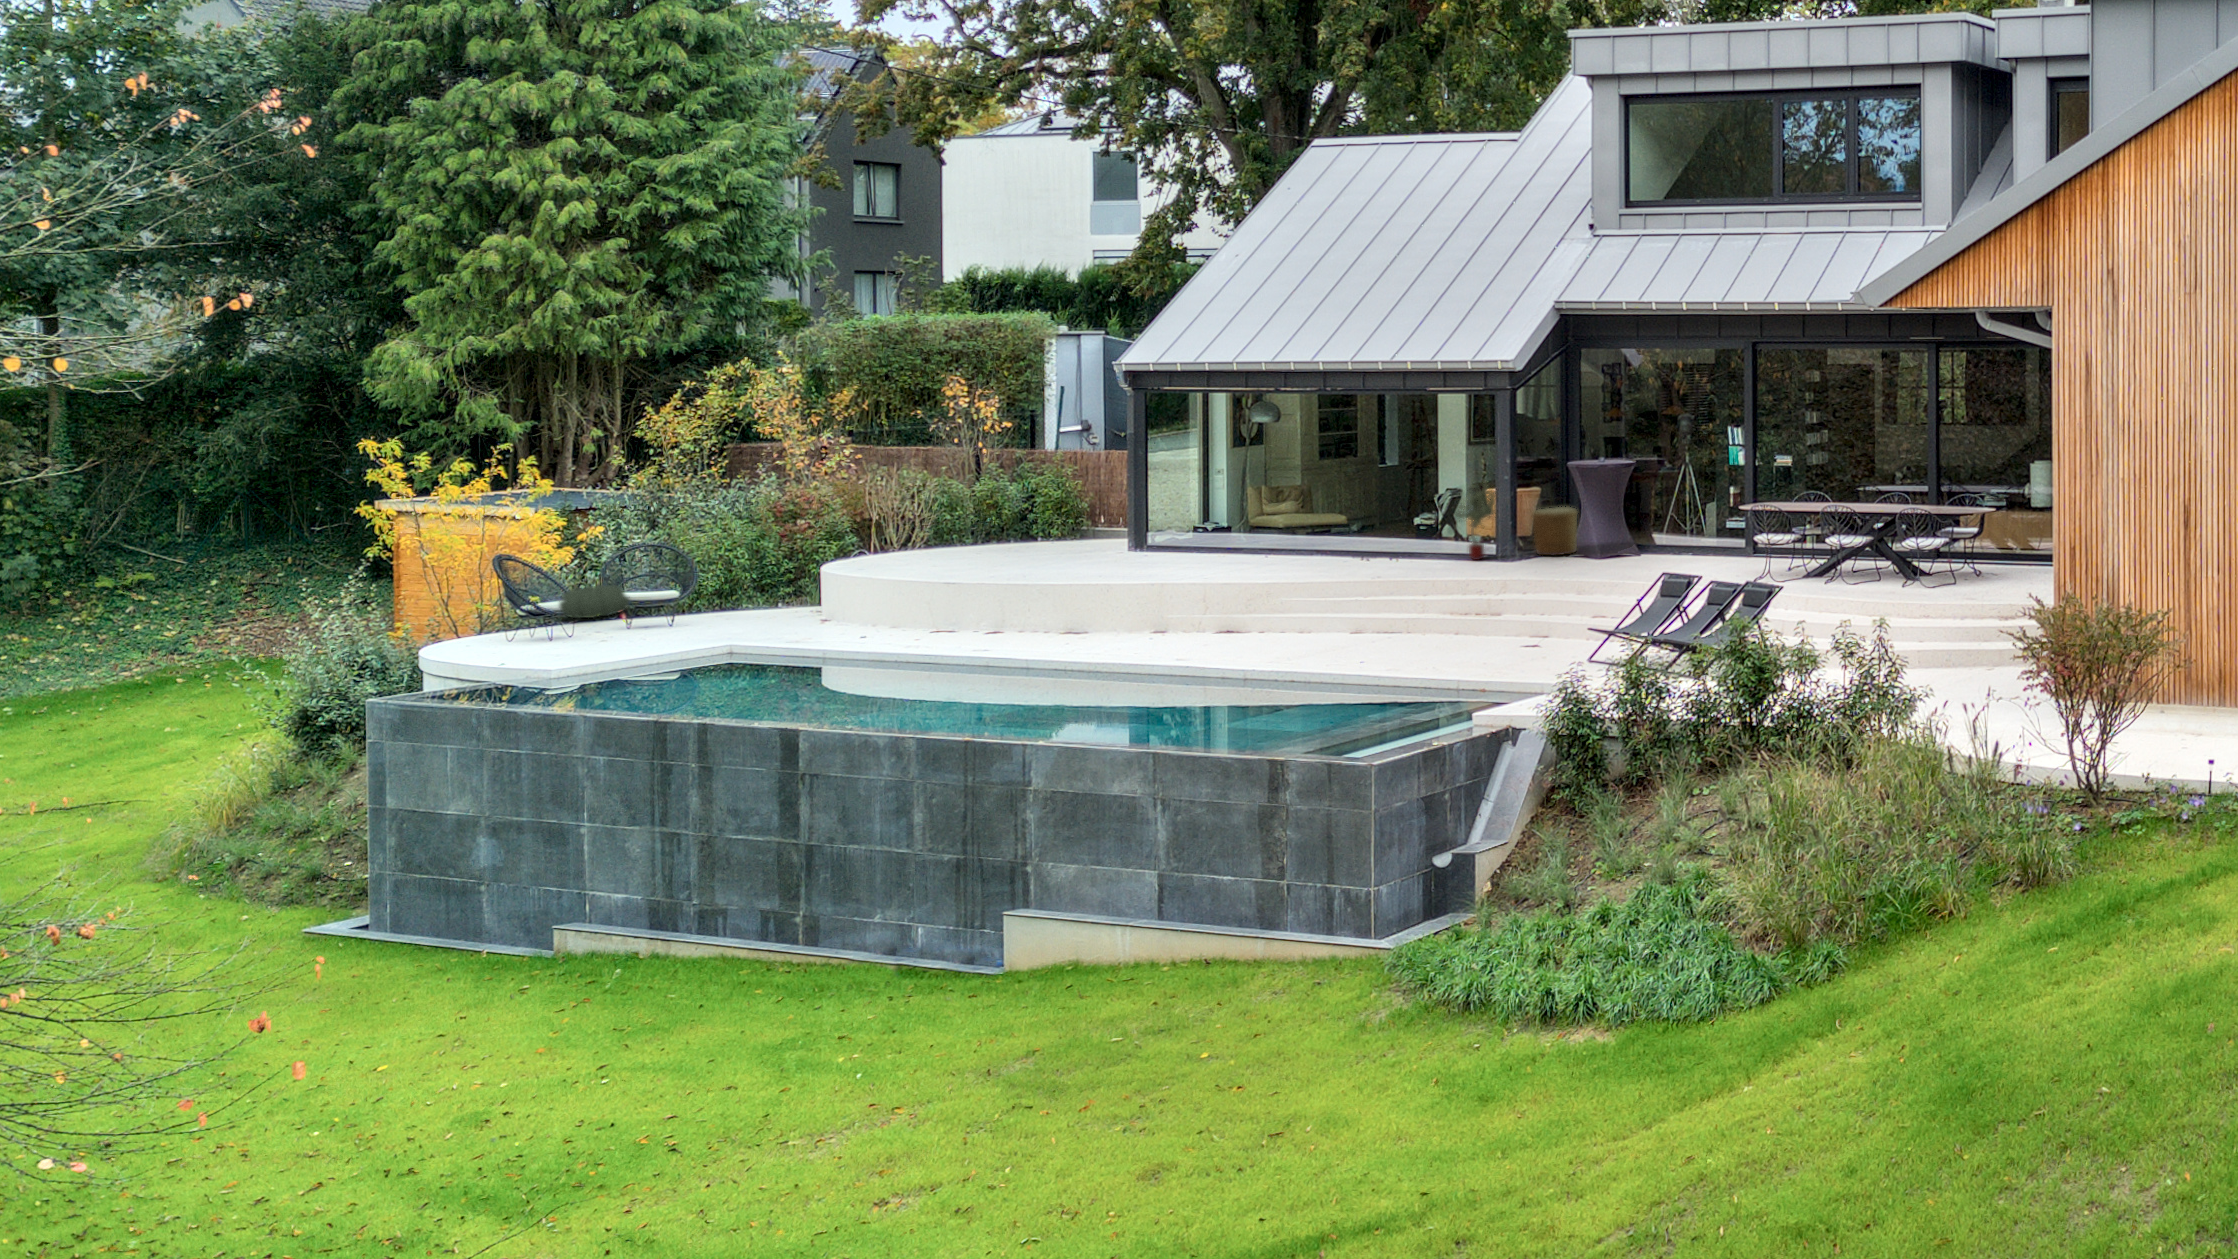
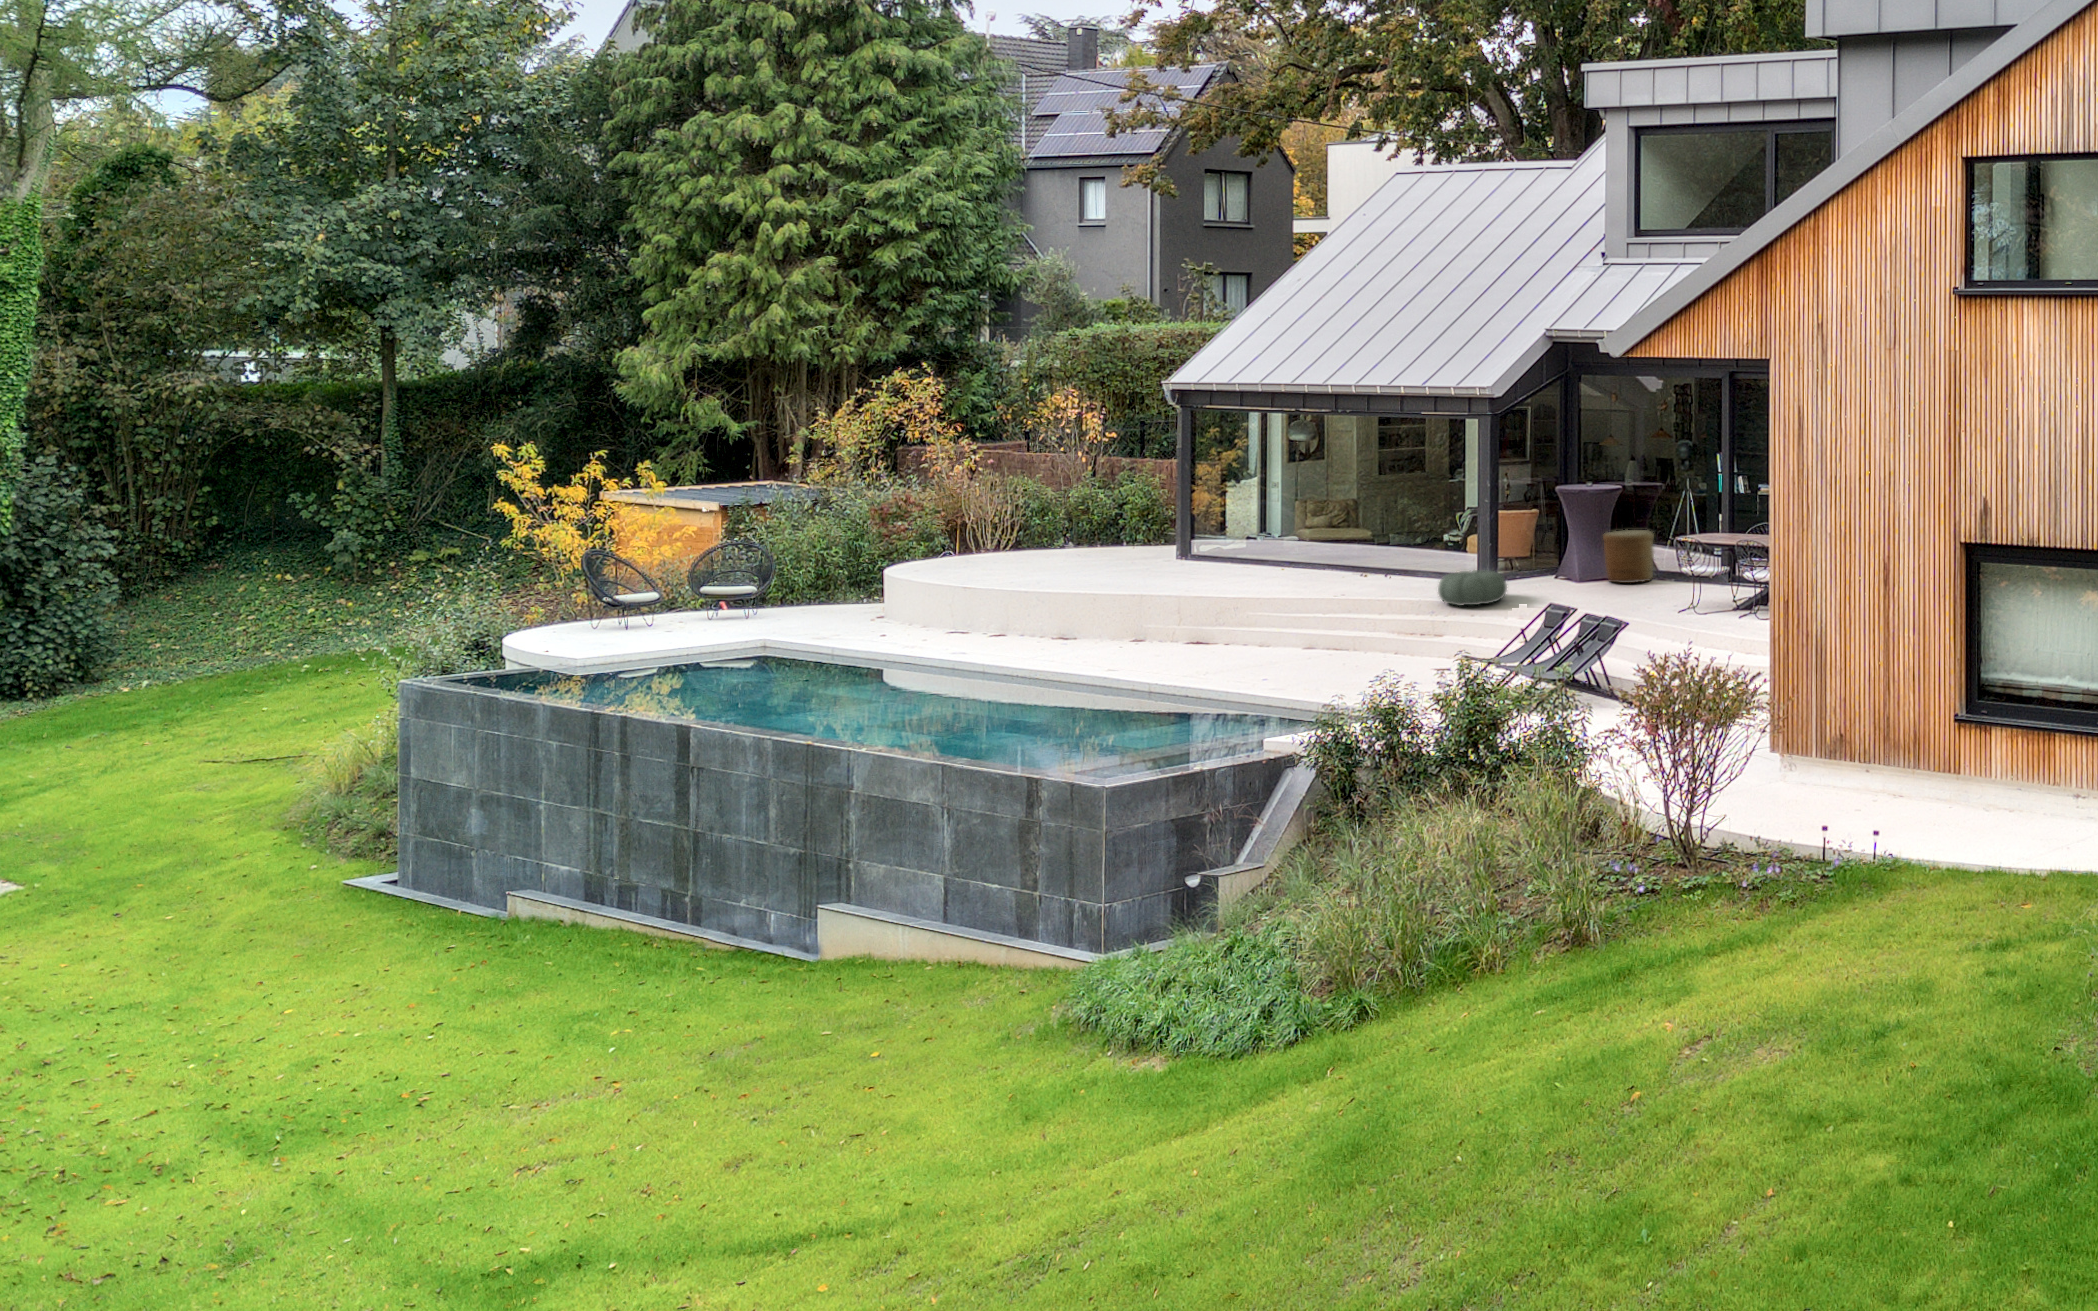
potted tree: present [1455,482,1498,560] -> none [1521,496,1572,585]
pouf: present [560,585,629,618] -> present [1438,570,1507,605]

